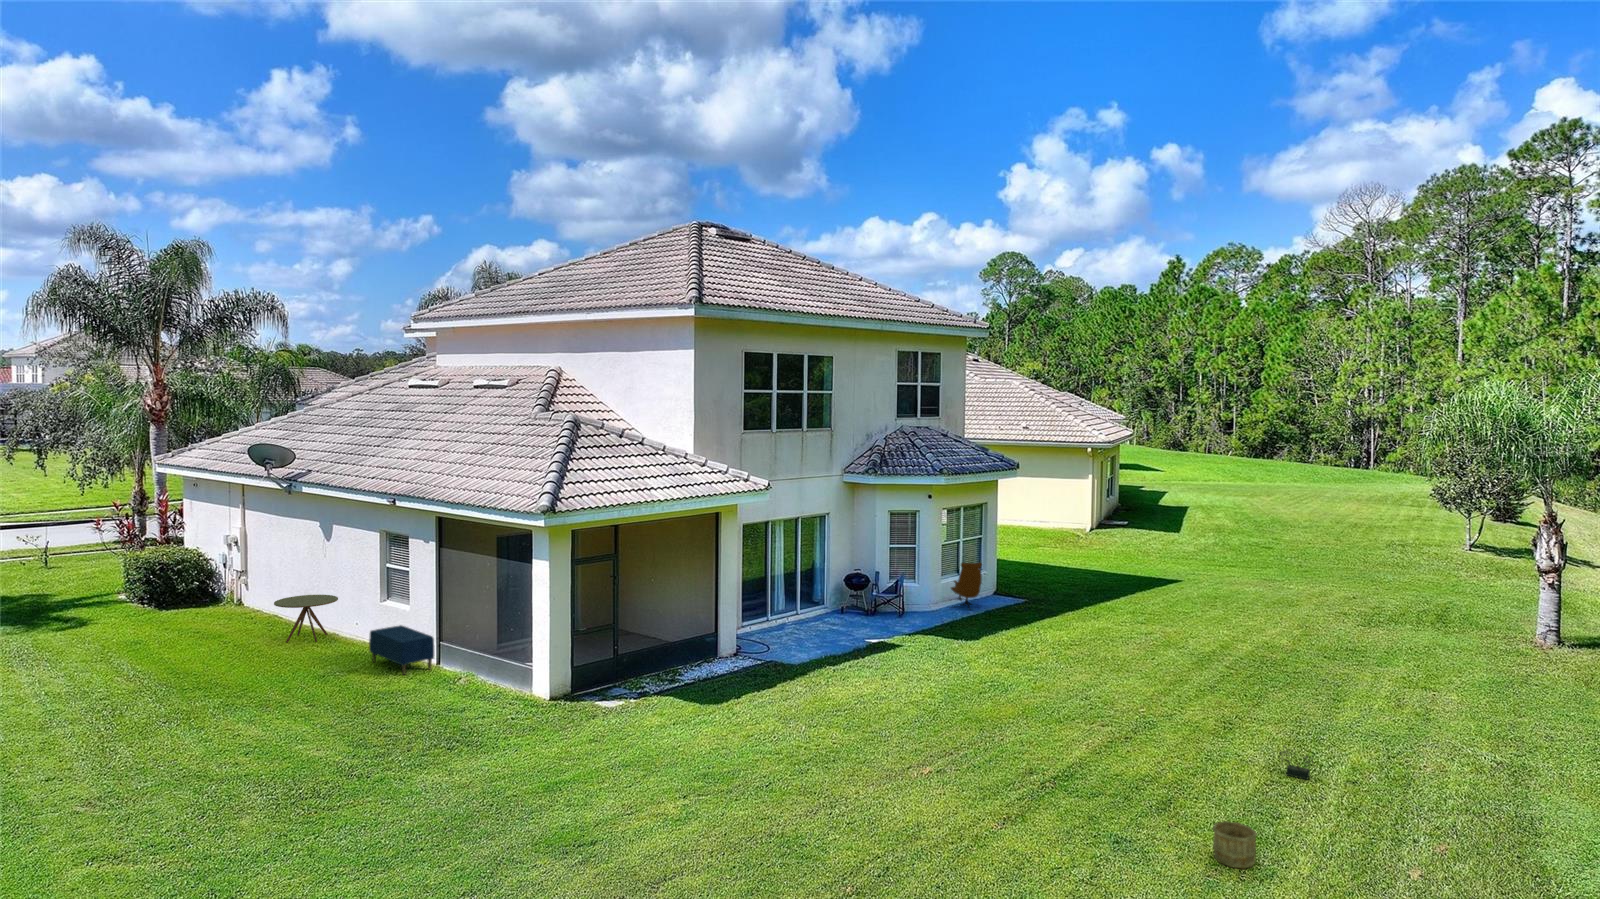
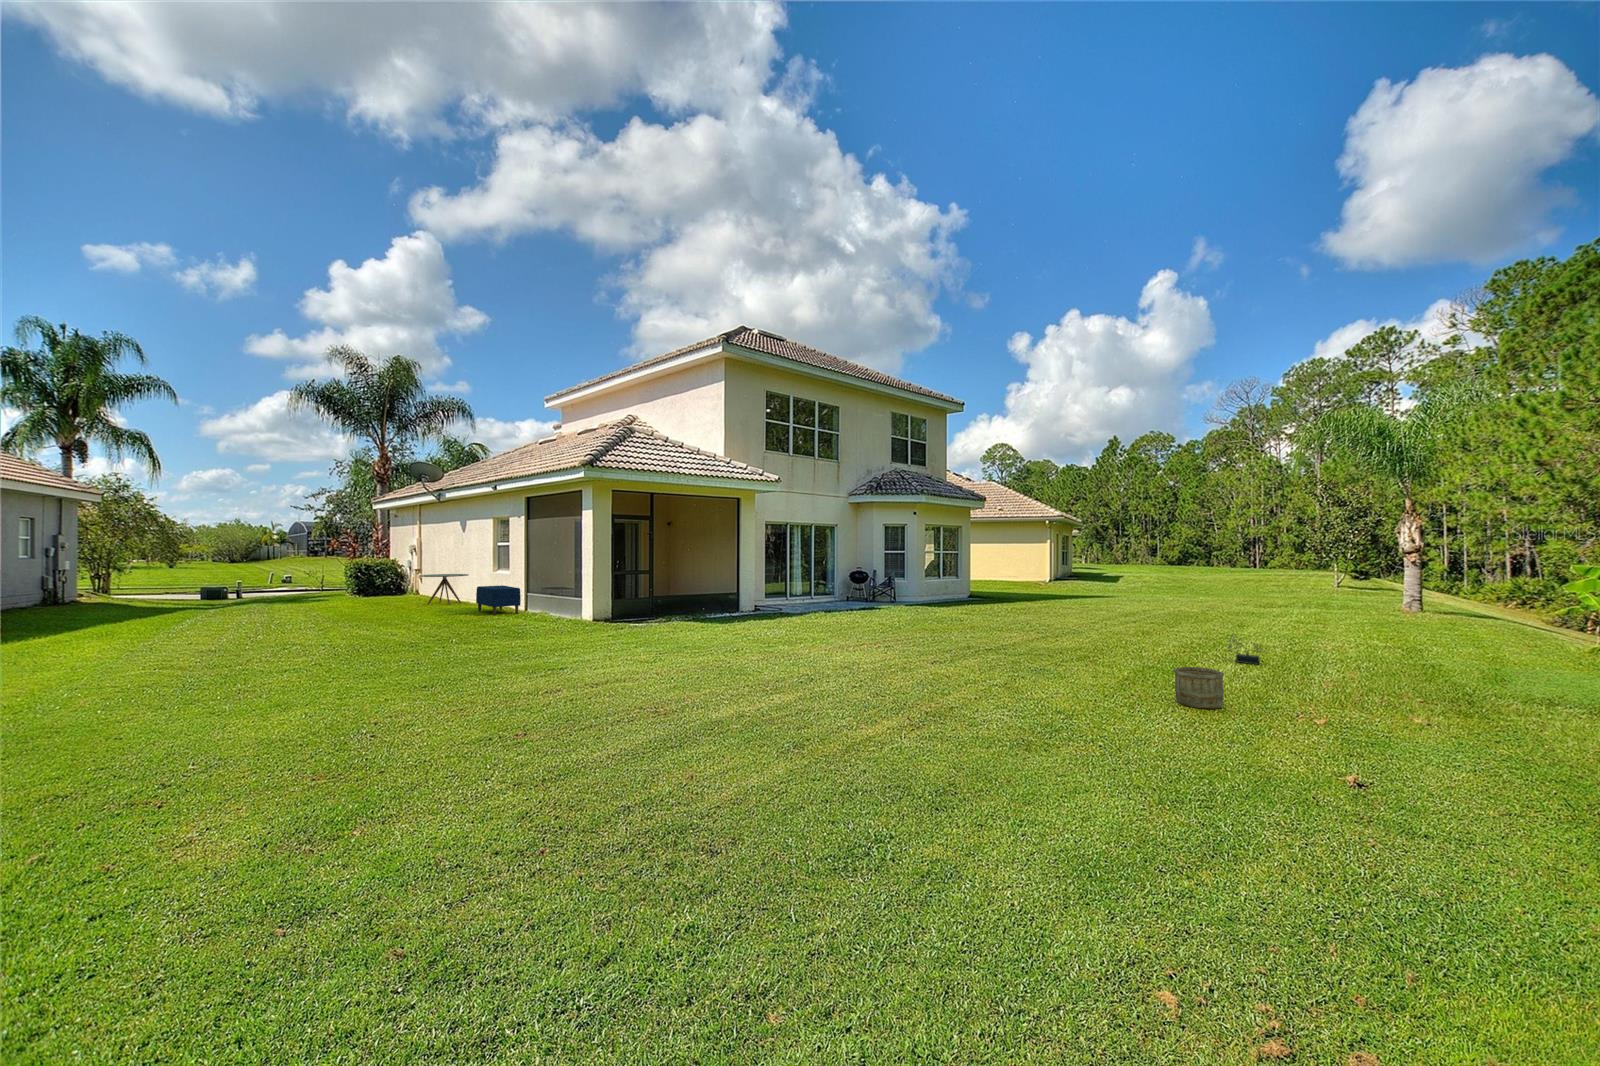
lounge chair: present [951,563,982,607] -> none [932,561,957,598]

